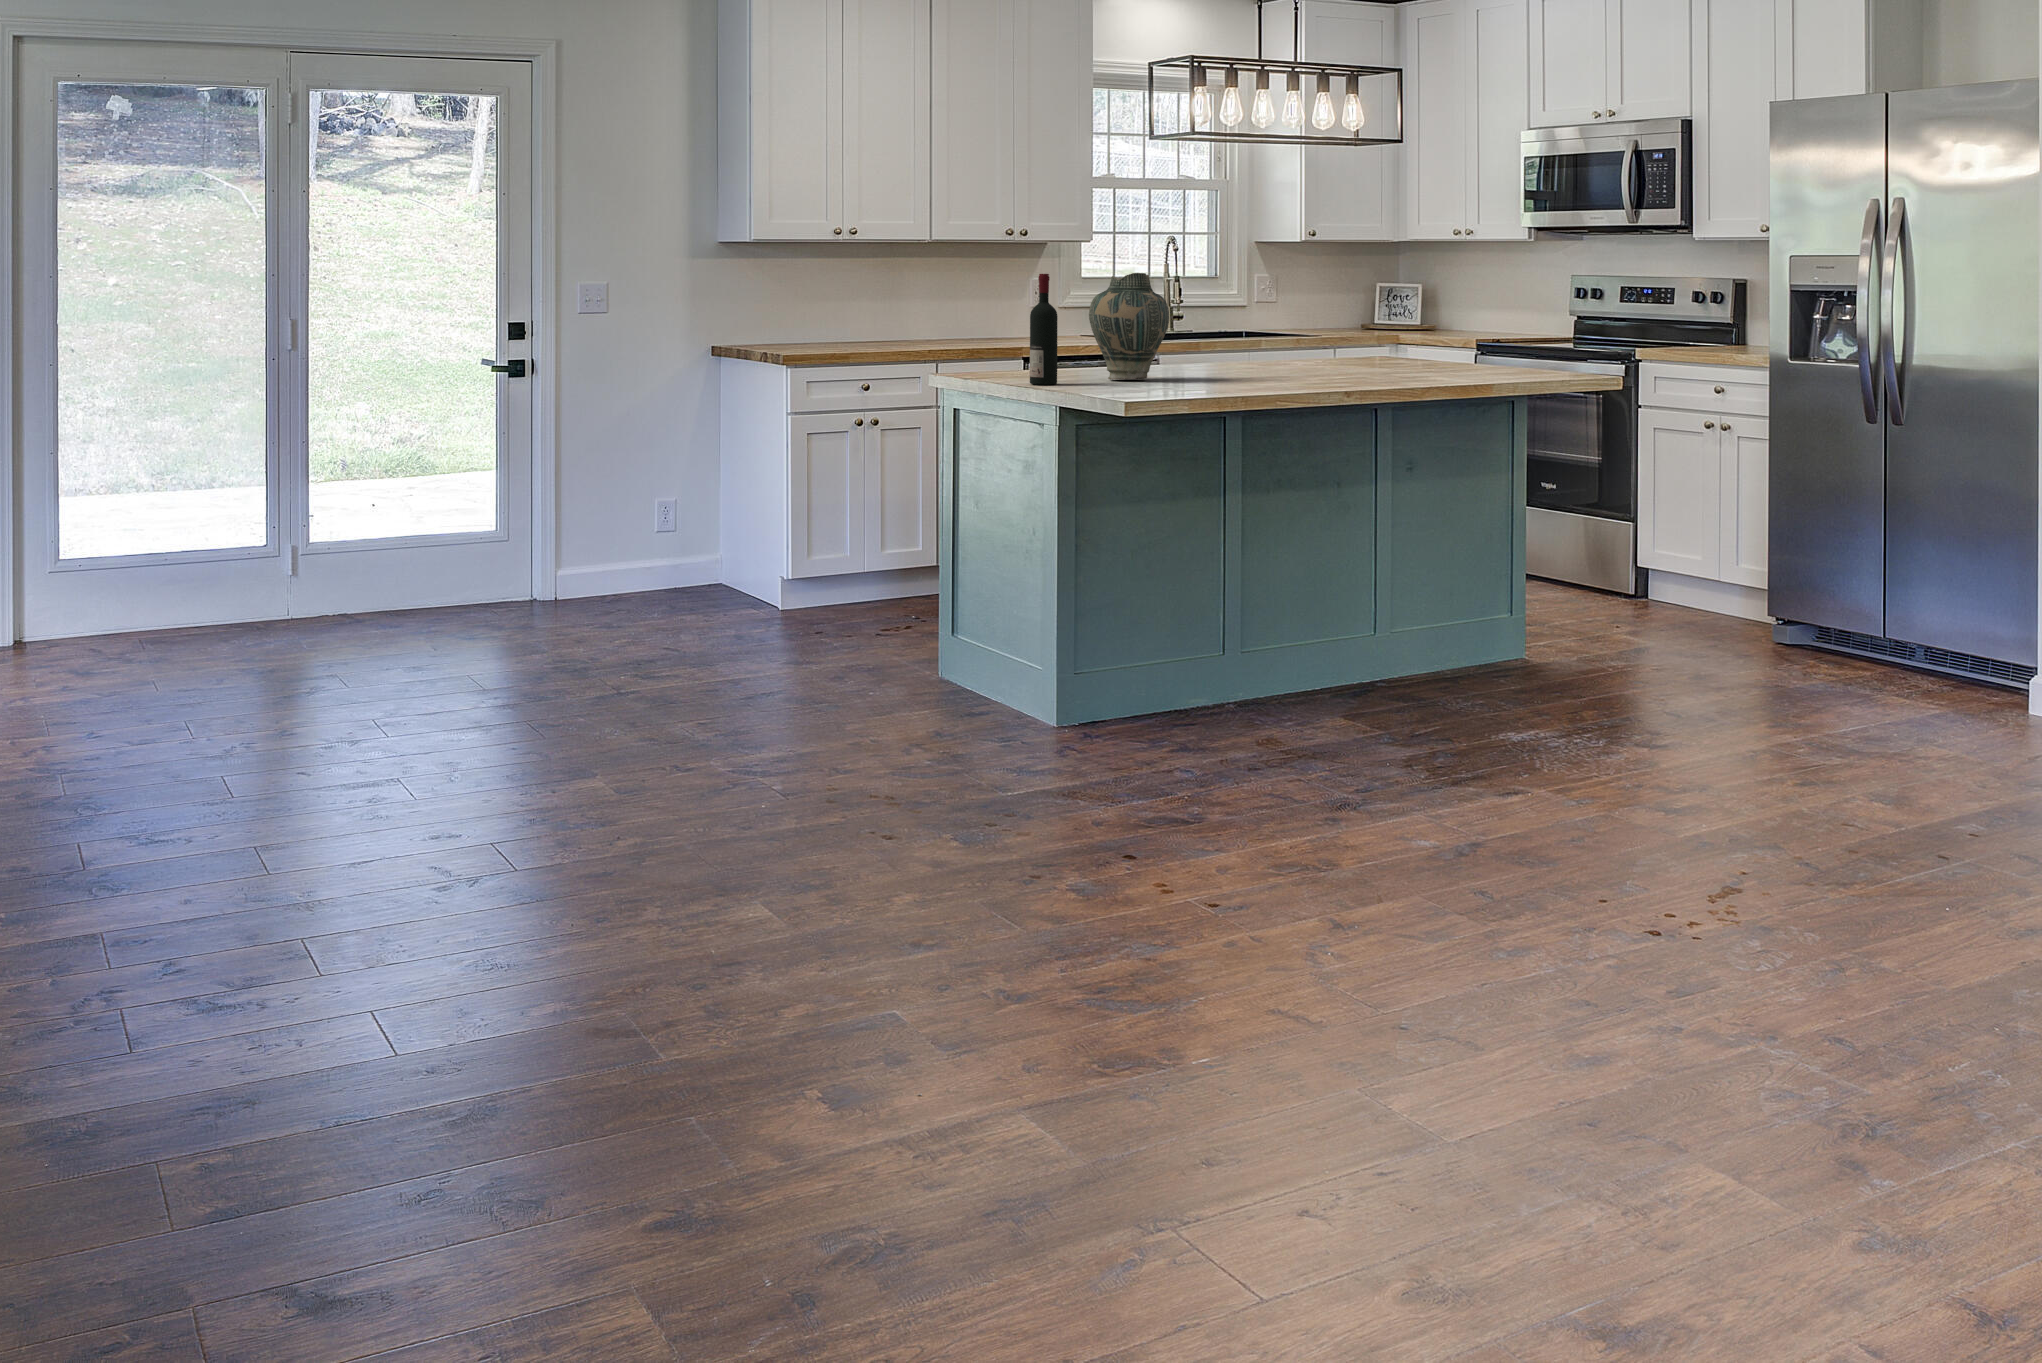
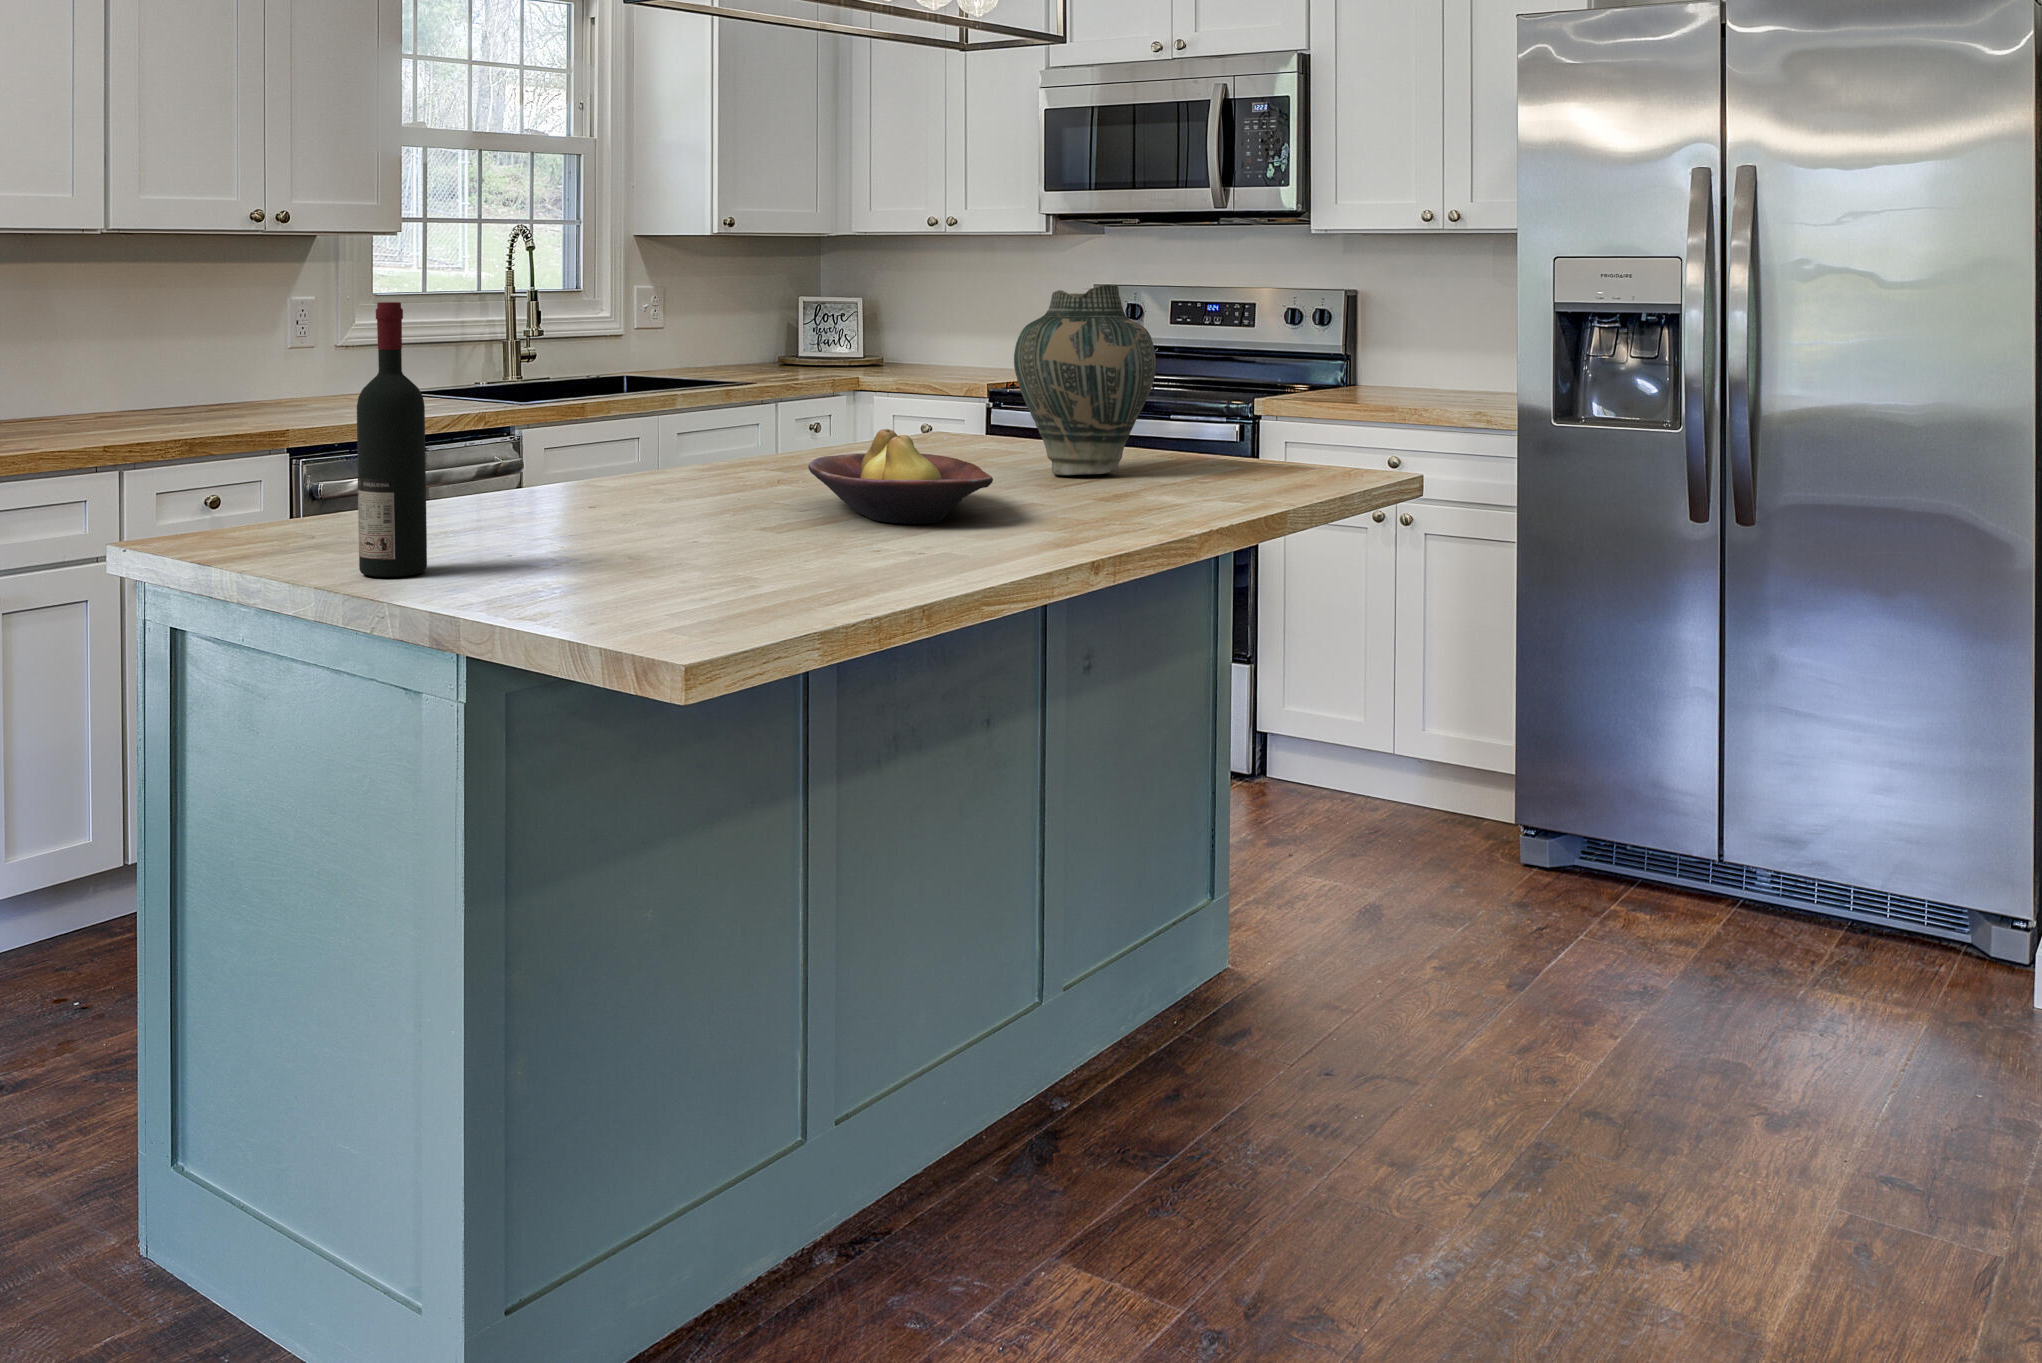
vase: present [1089,273,1169,380] -> present [1014,284,1156,475]
fruit bowl: none [1250,339,1335,380] -> present [808,429,993,524]

